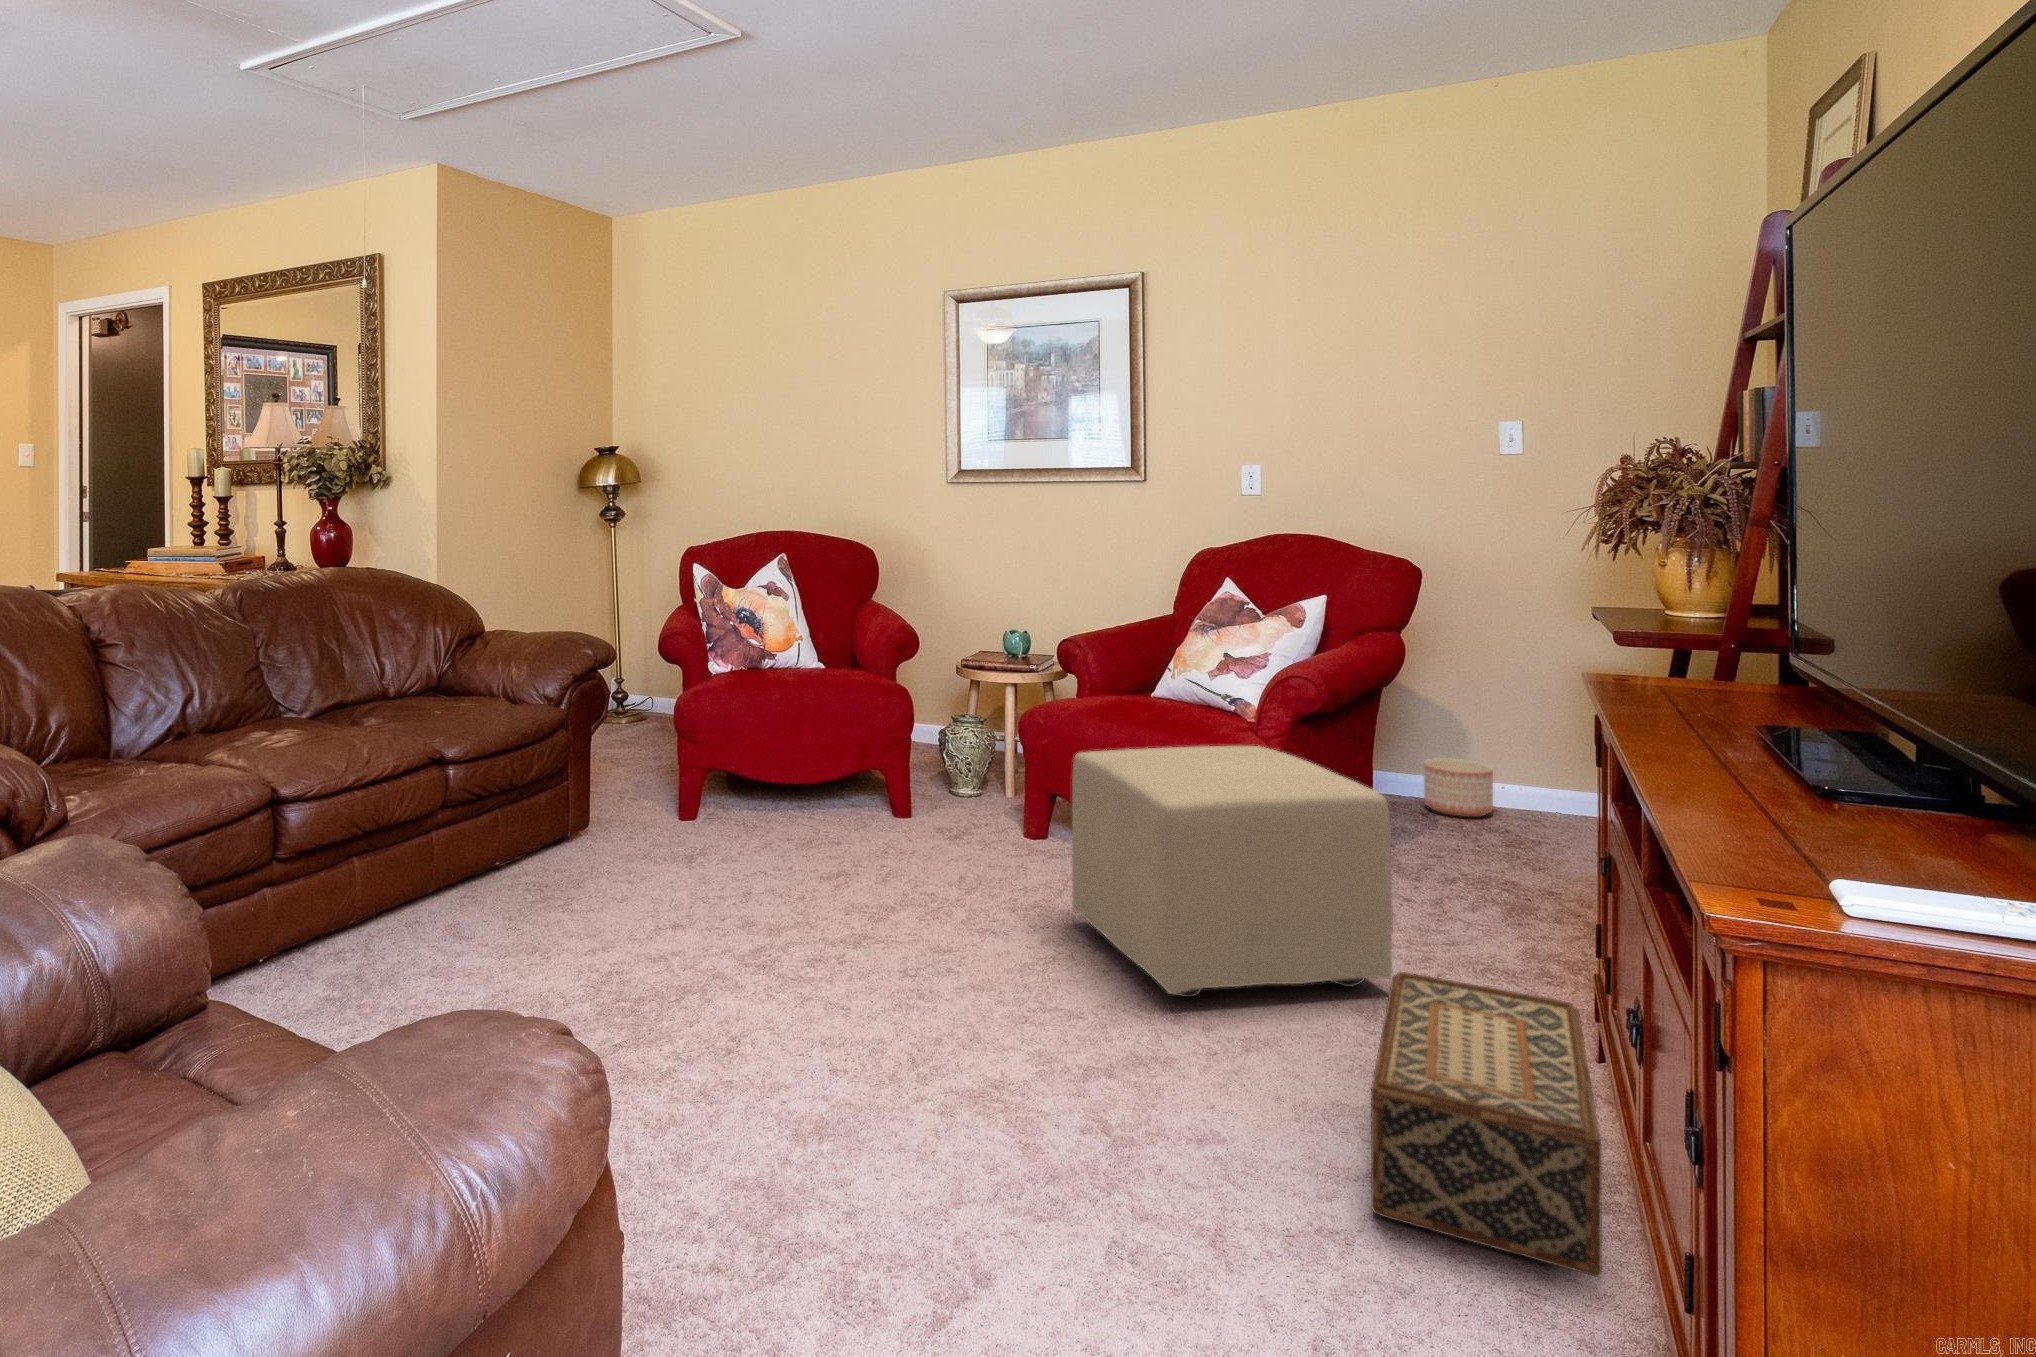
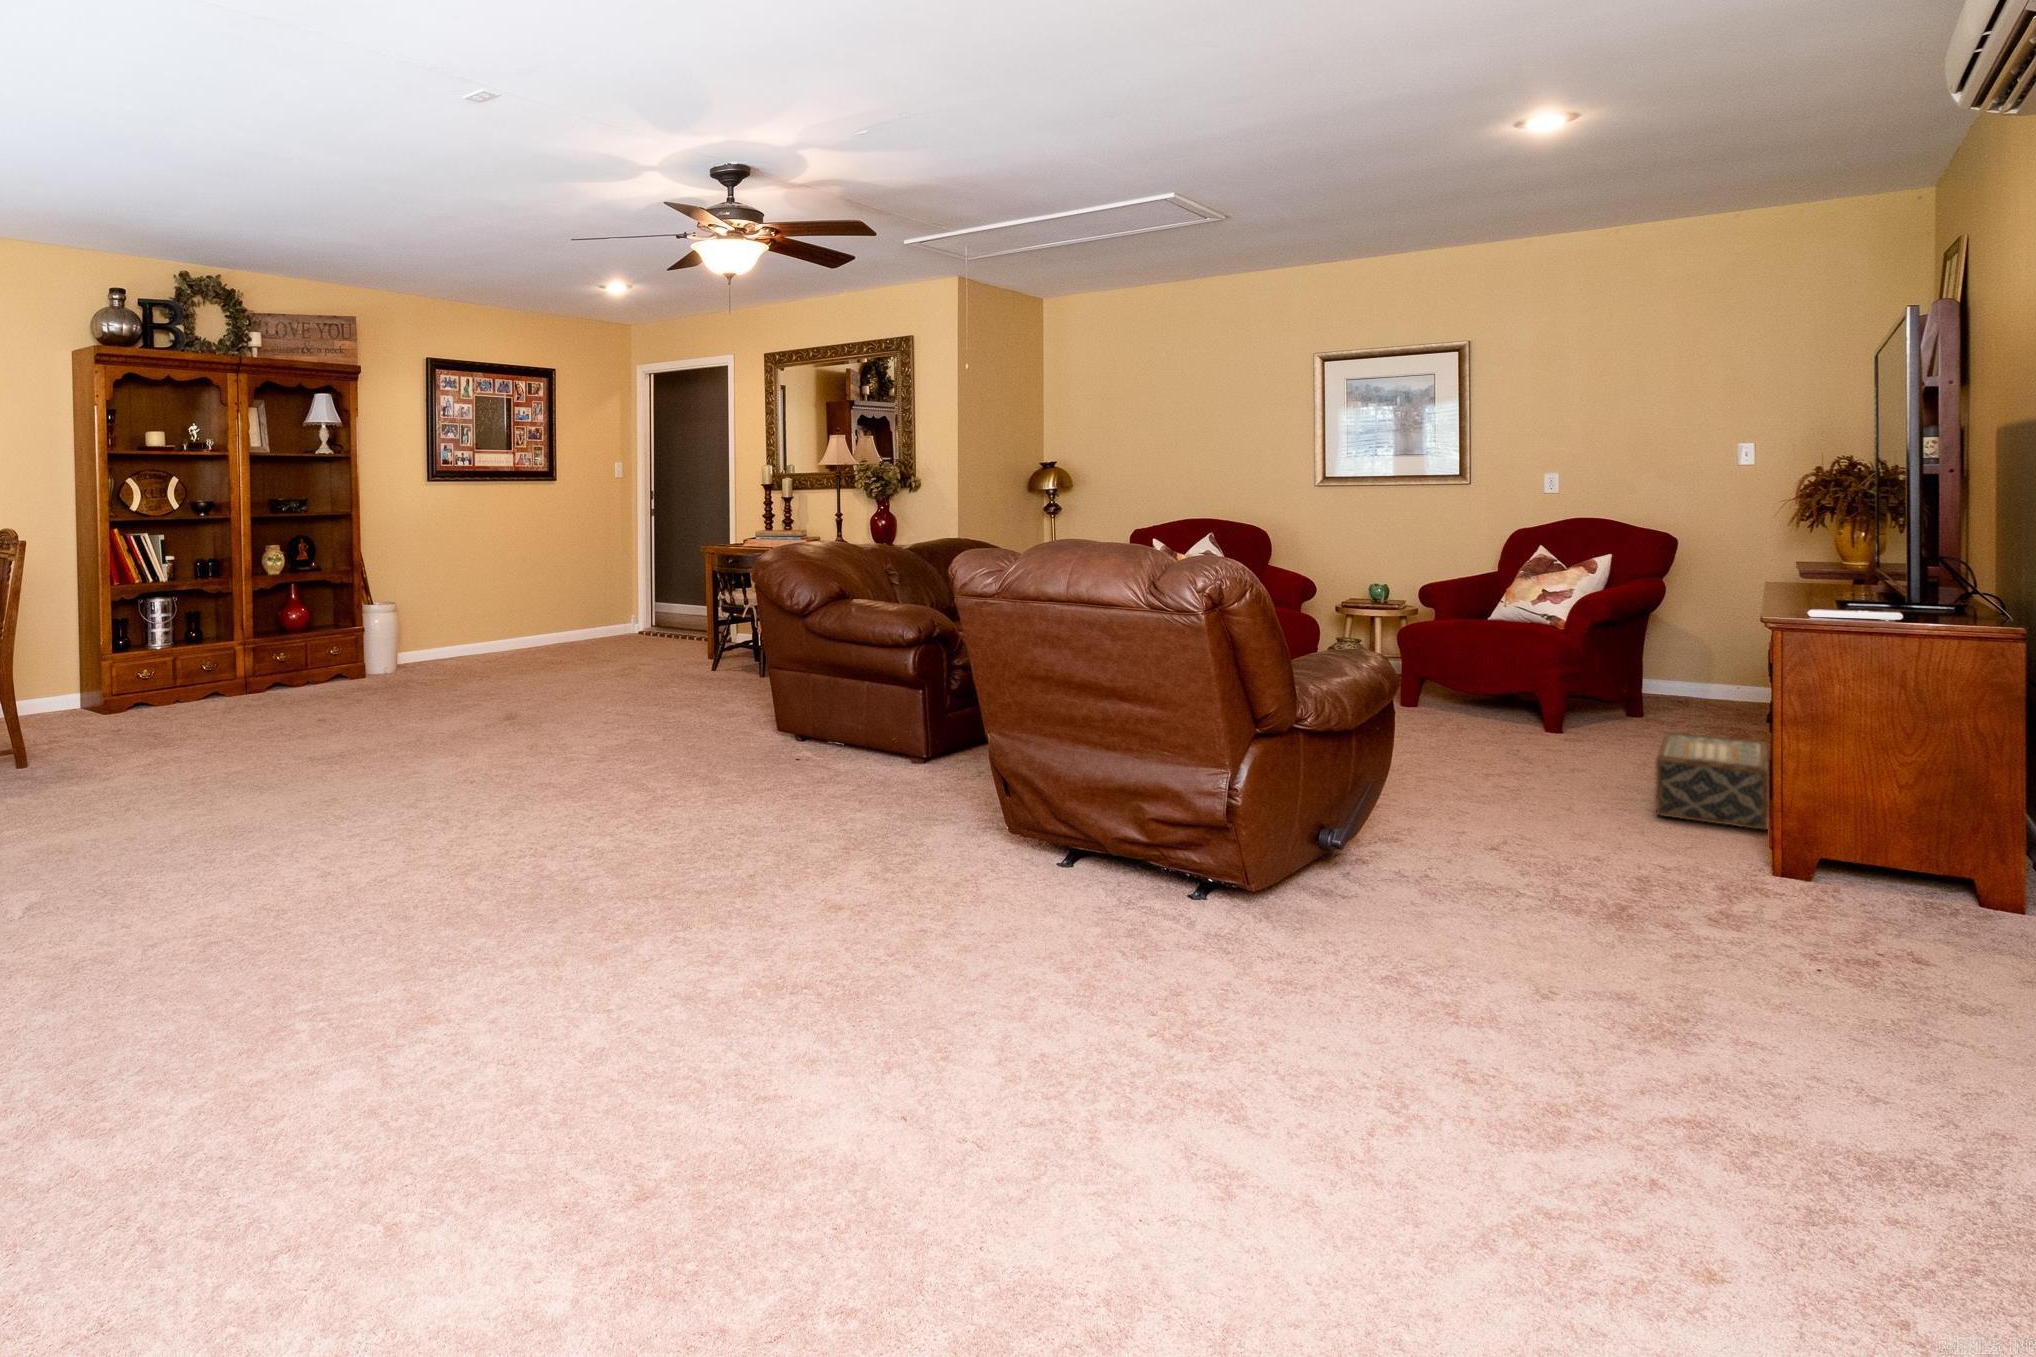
ottoman: present [1072,746,1393,997] -> none [1458,638,1663,761]
planter: present [1424,758,1493,817] -> none [1682,666,1733,702]

